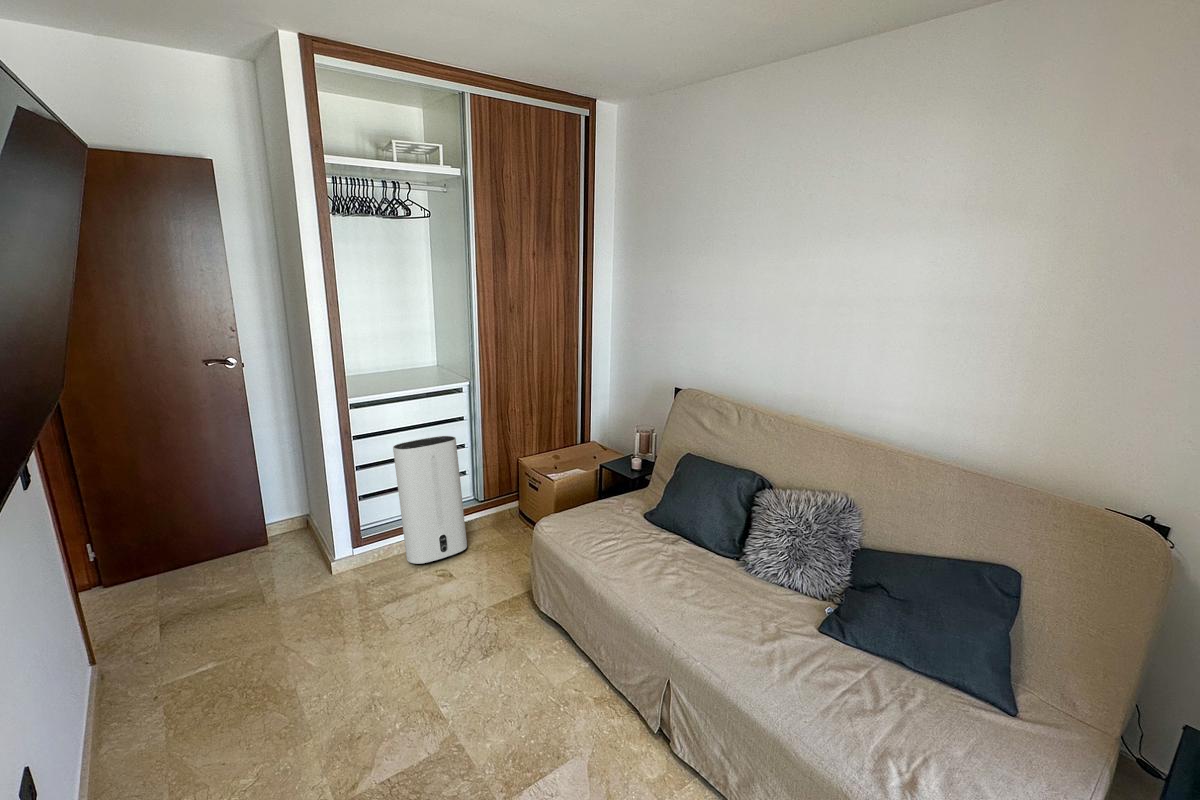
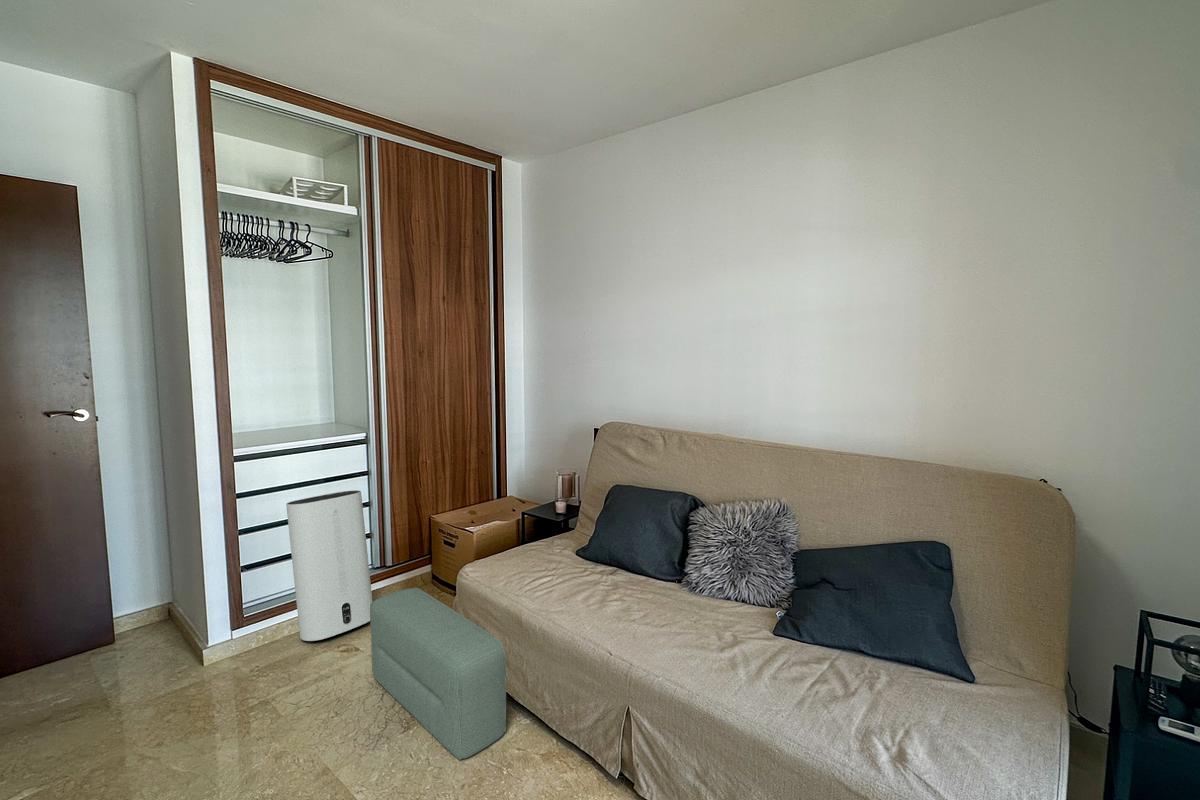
pouf: none [459,533,568,691] -> present [370,588,506,760]

